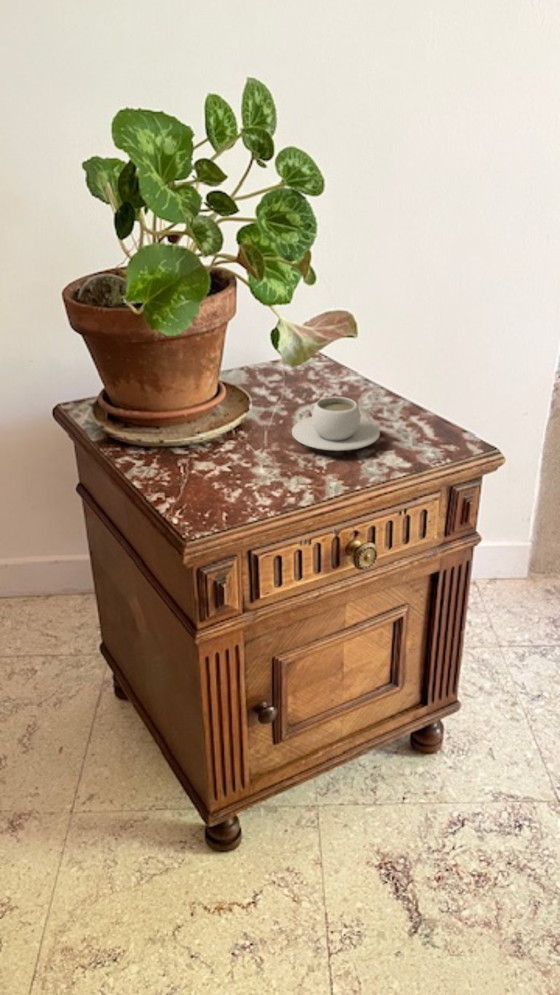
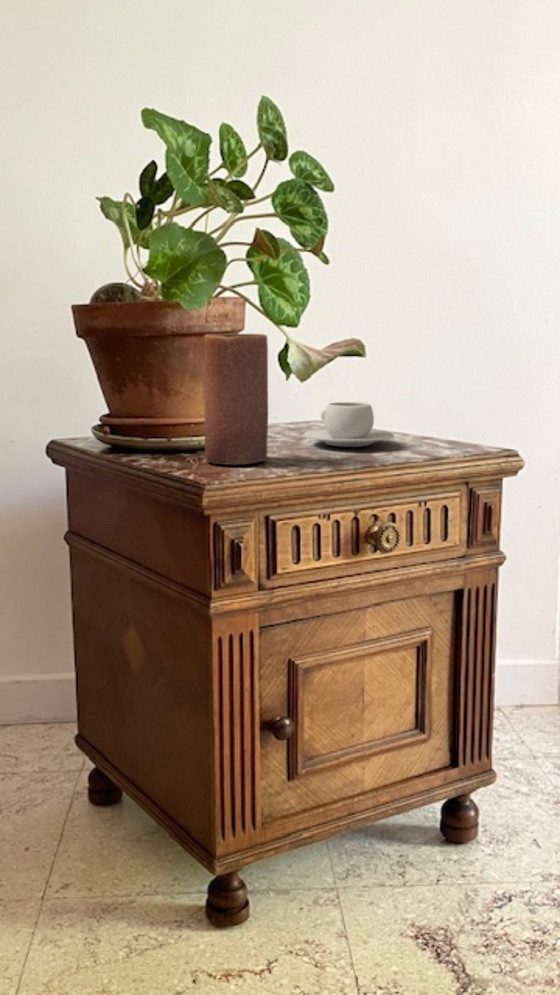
candle: none [186,359,252,496] -> present [204,334,268,465]

